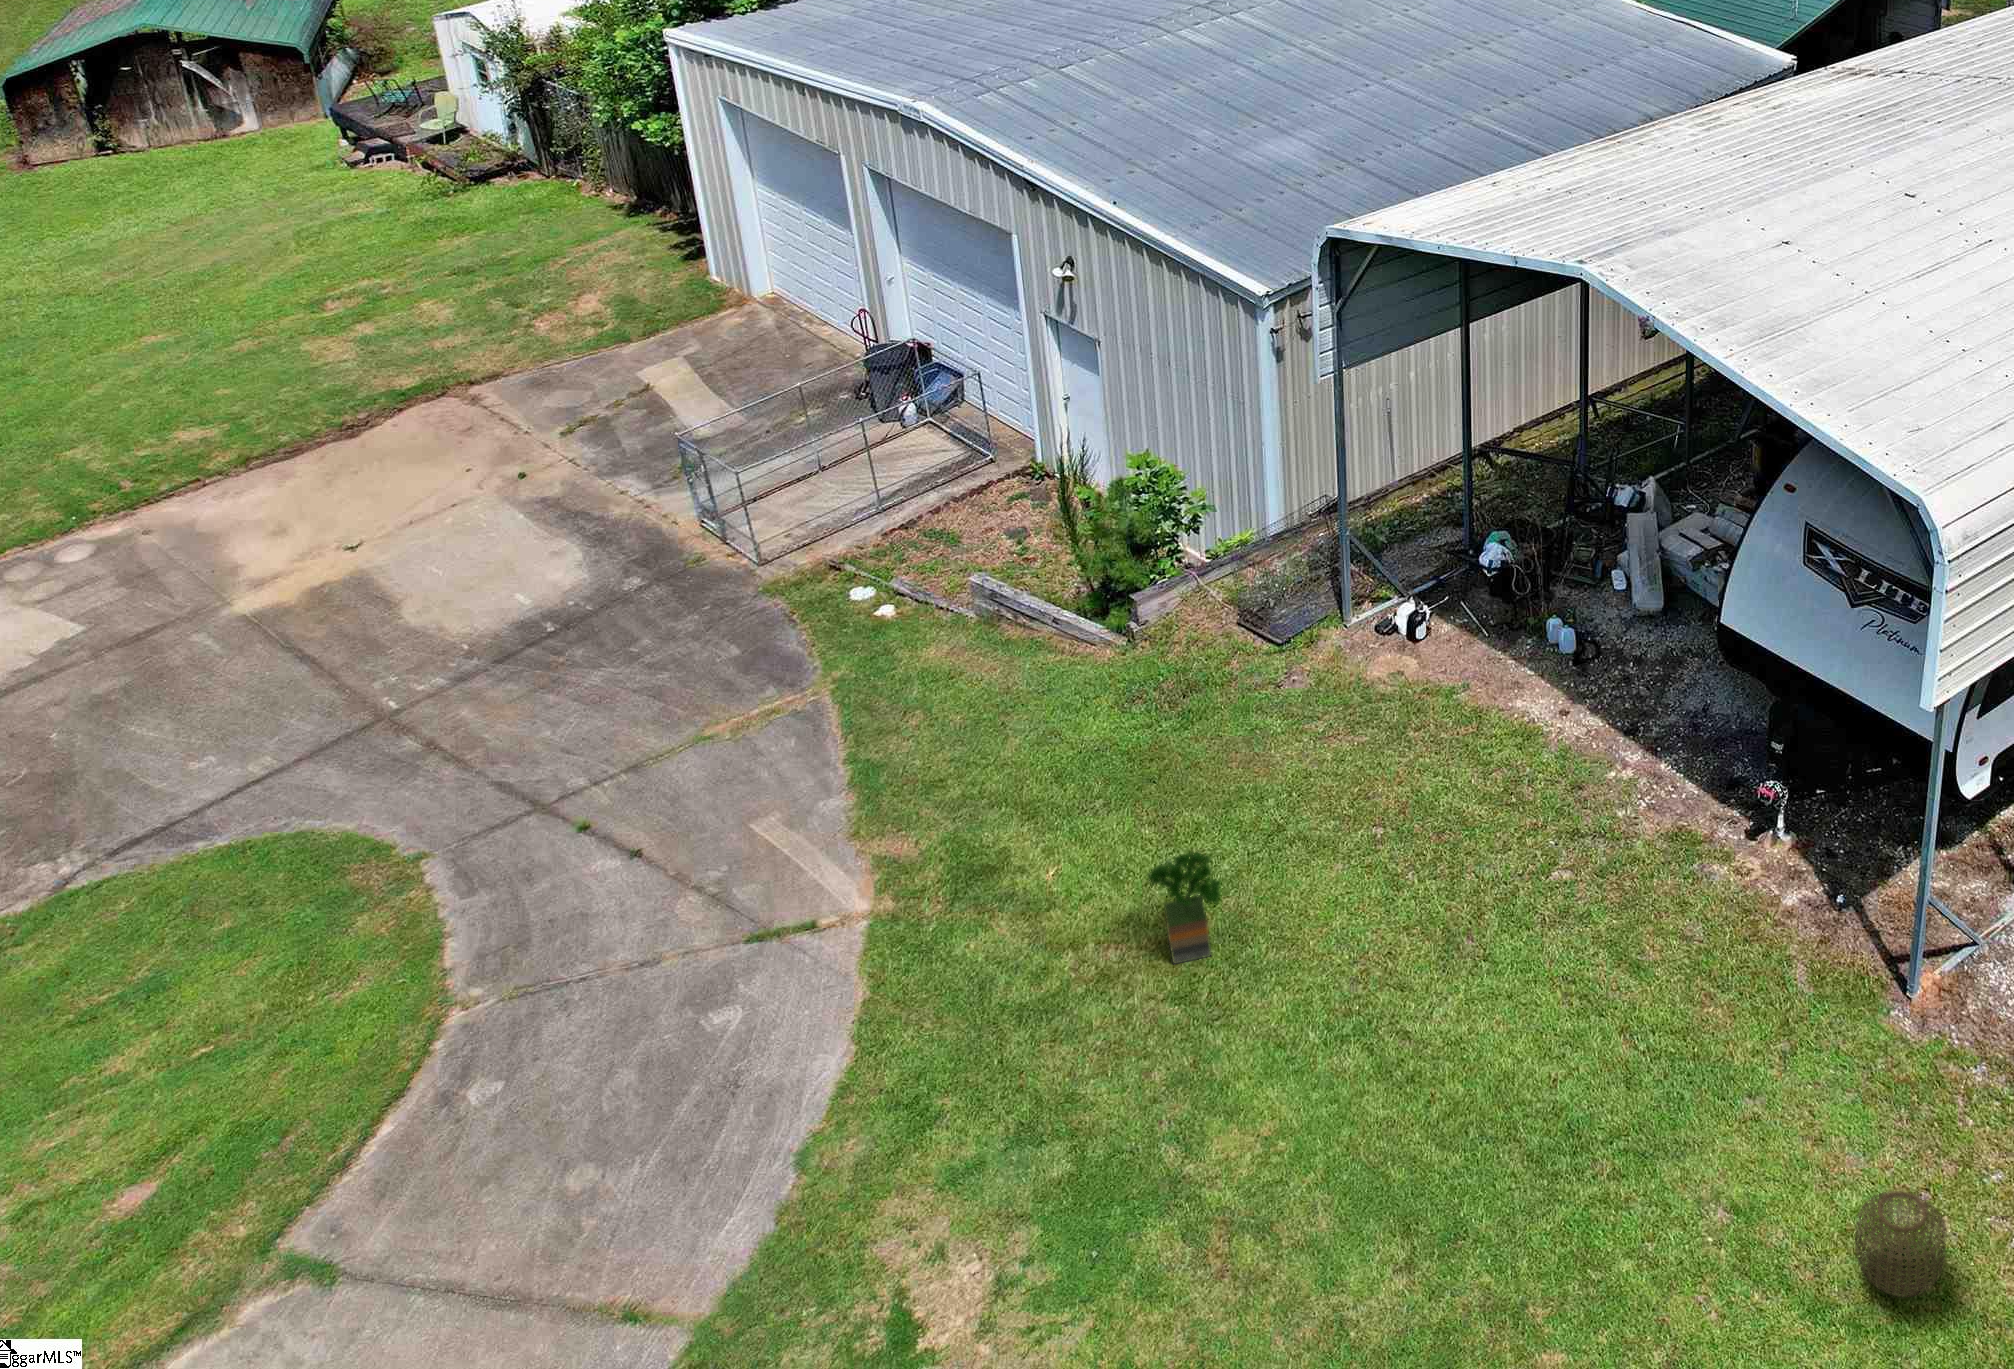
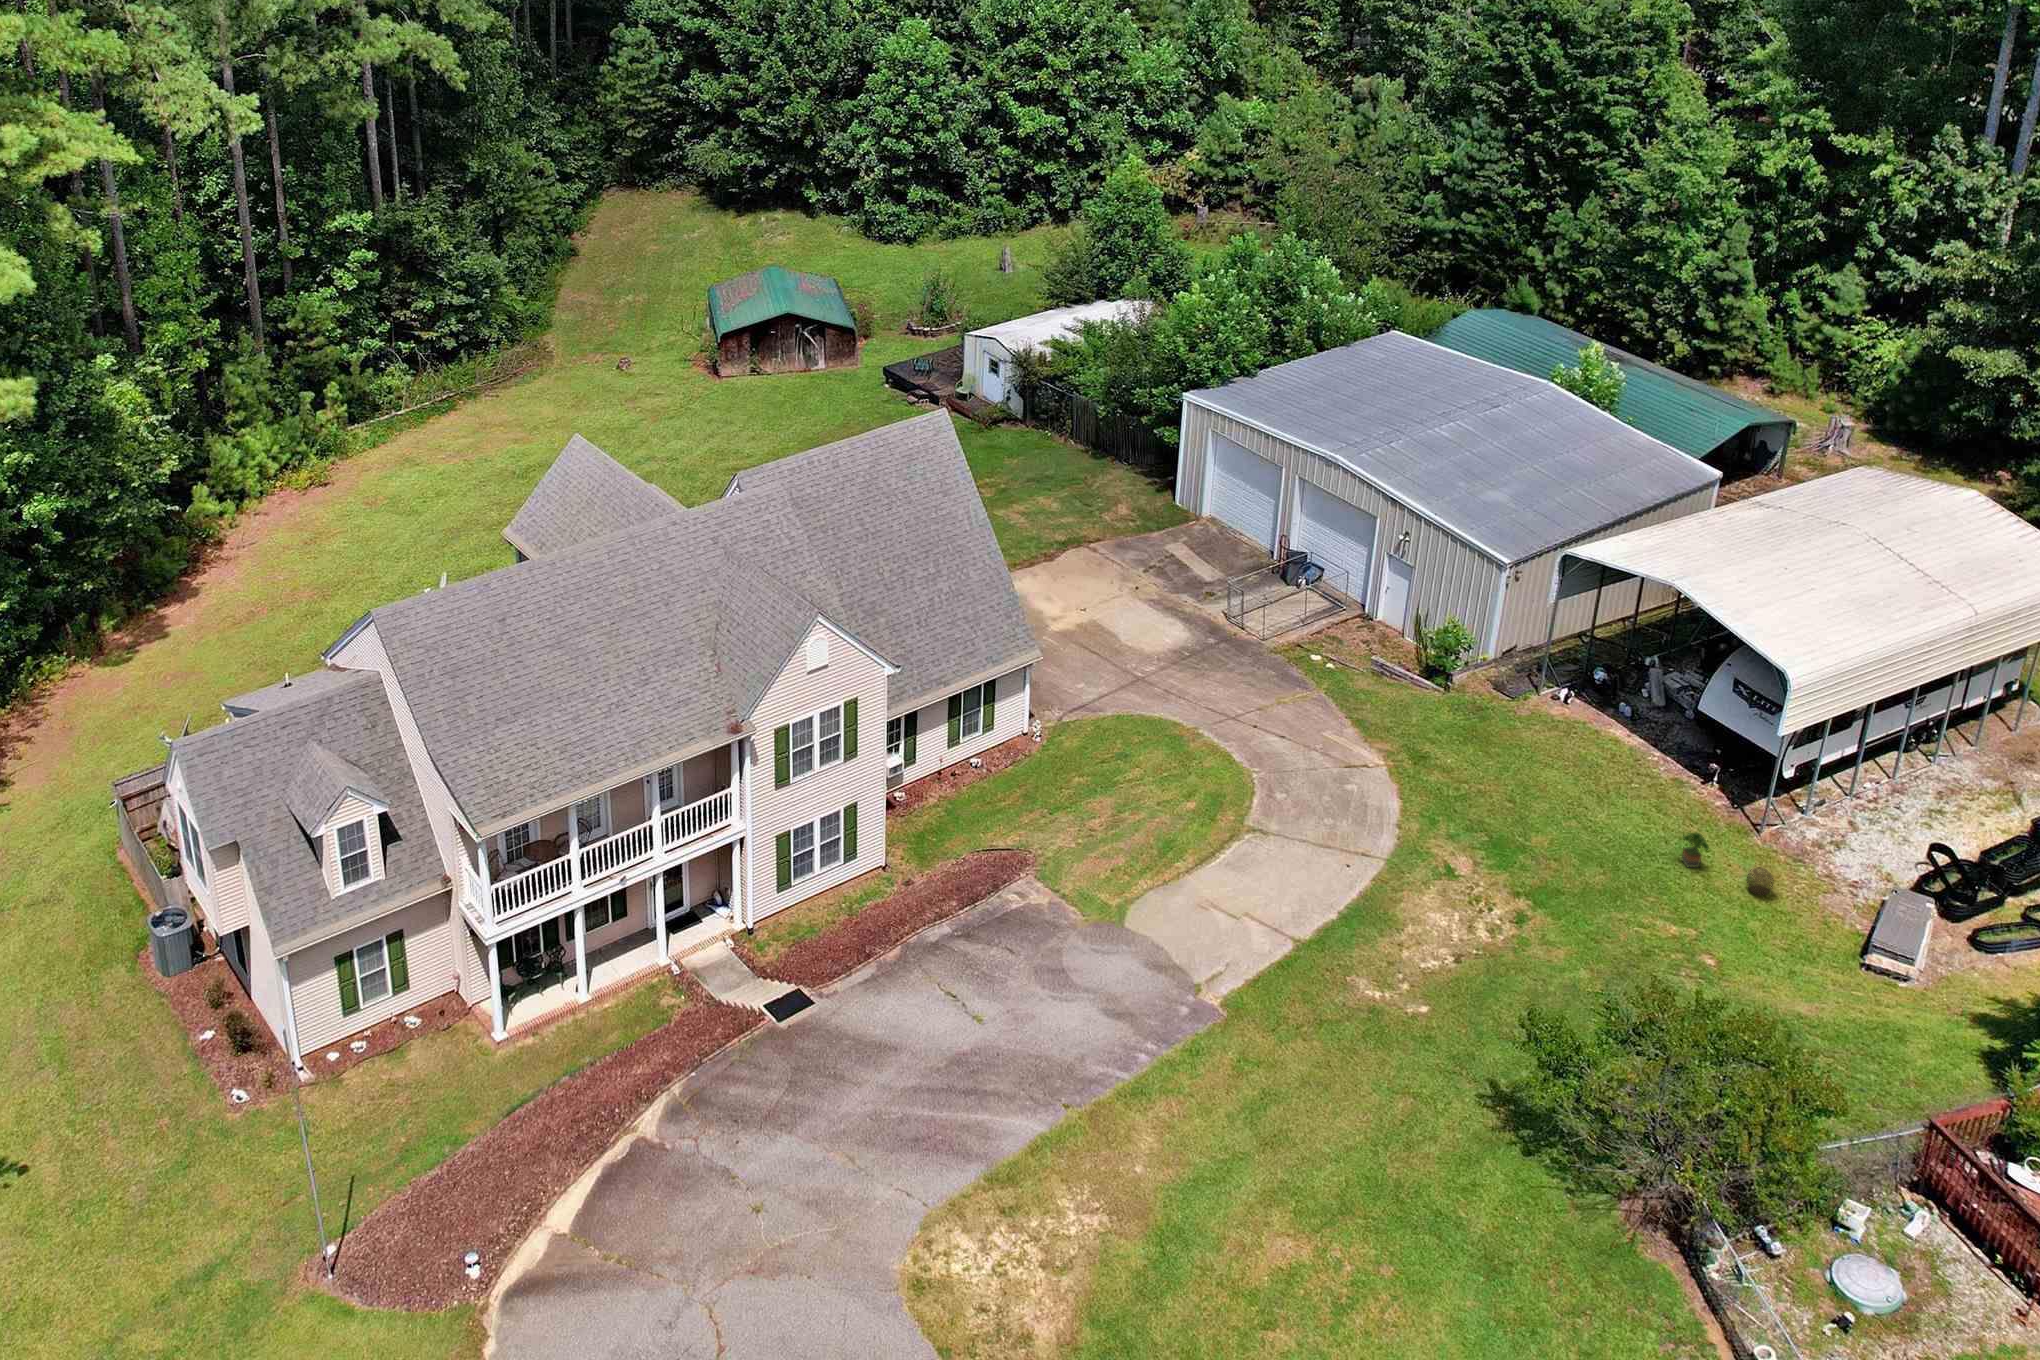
potted tree: present [1148,851,1220,964] -> present [1682,832,1709,867]

